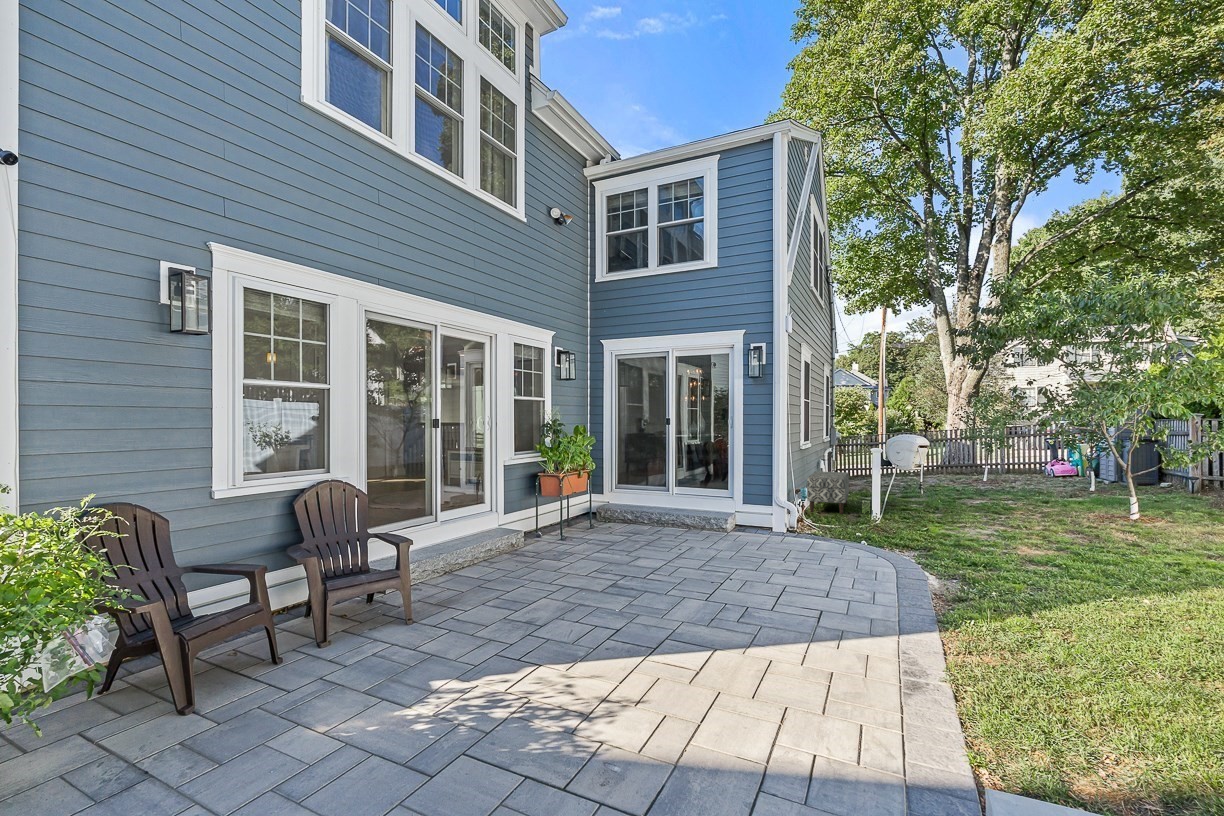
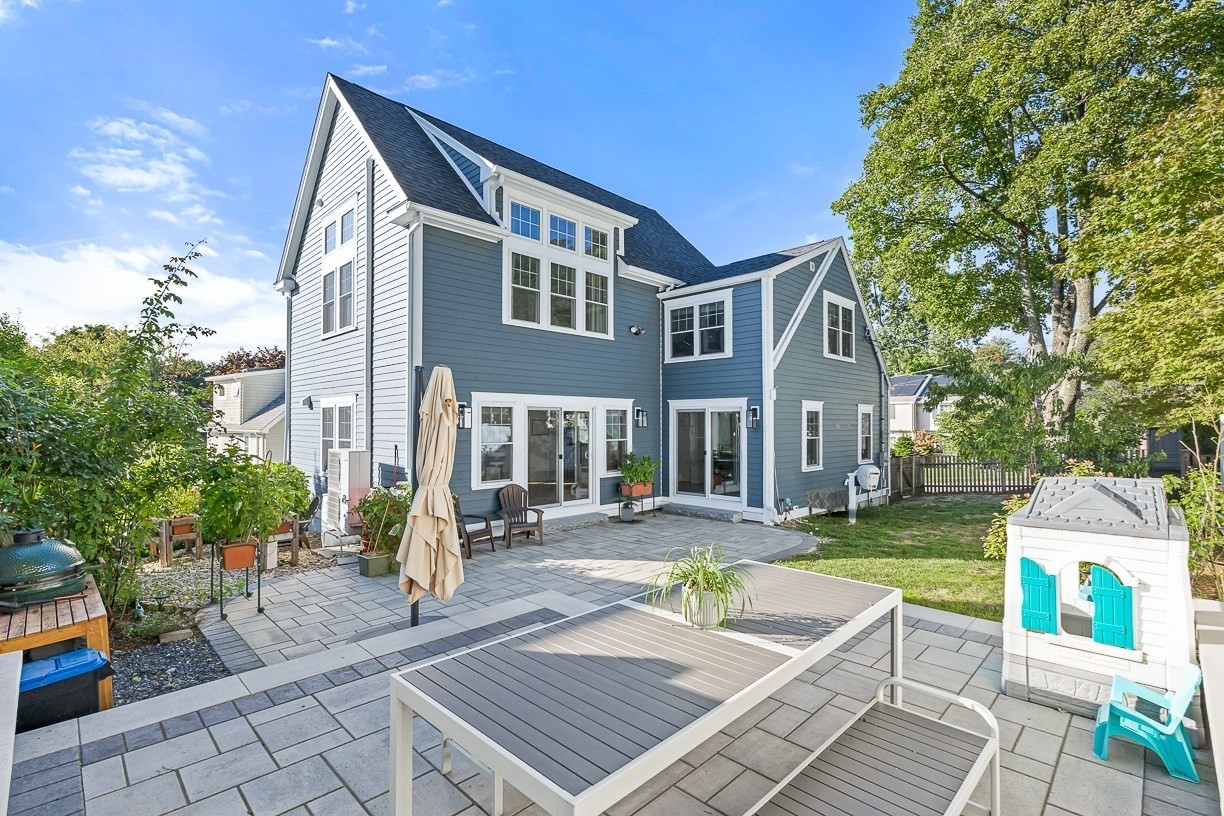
potted plant: none [524,493,576,540] -> present [612,494,642,521]

